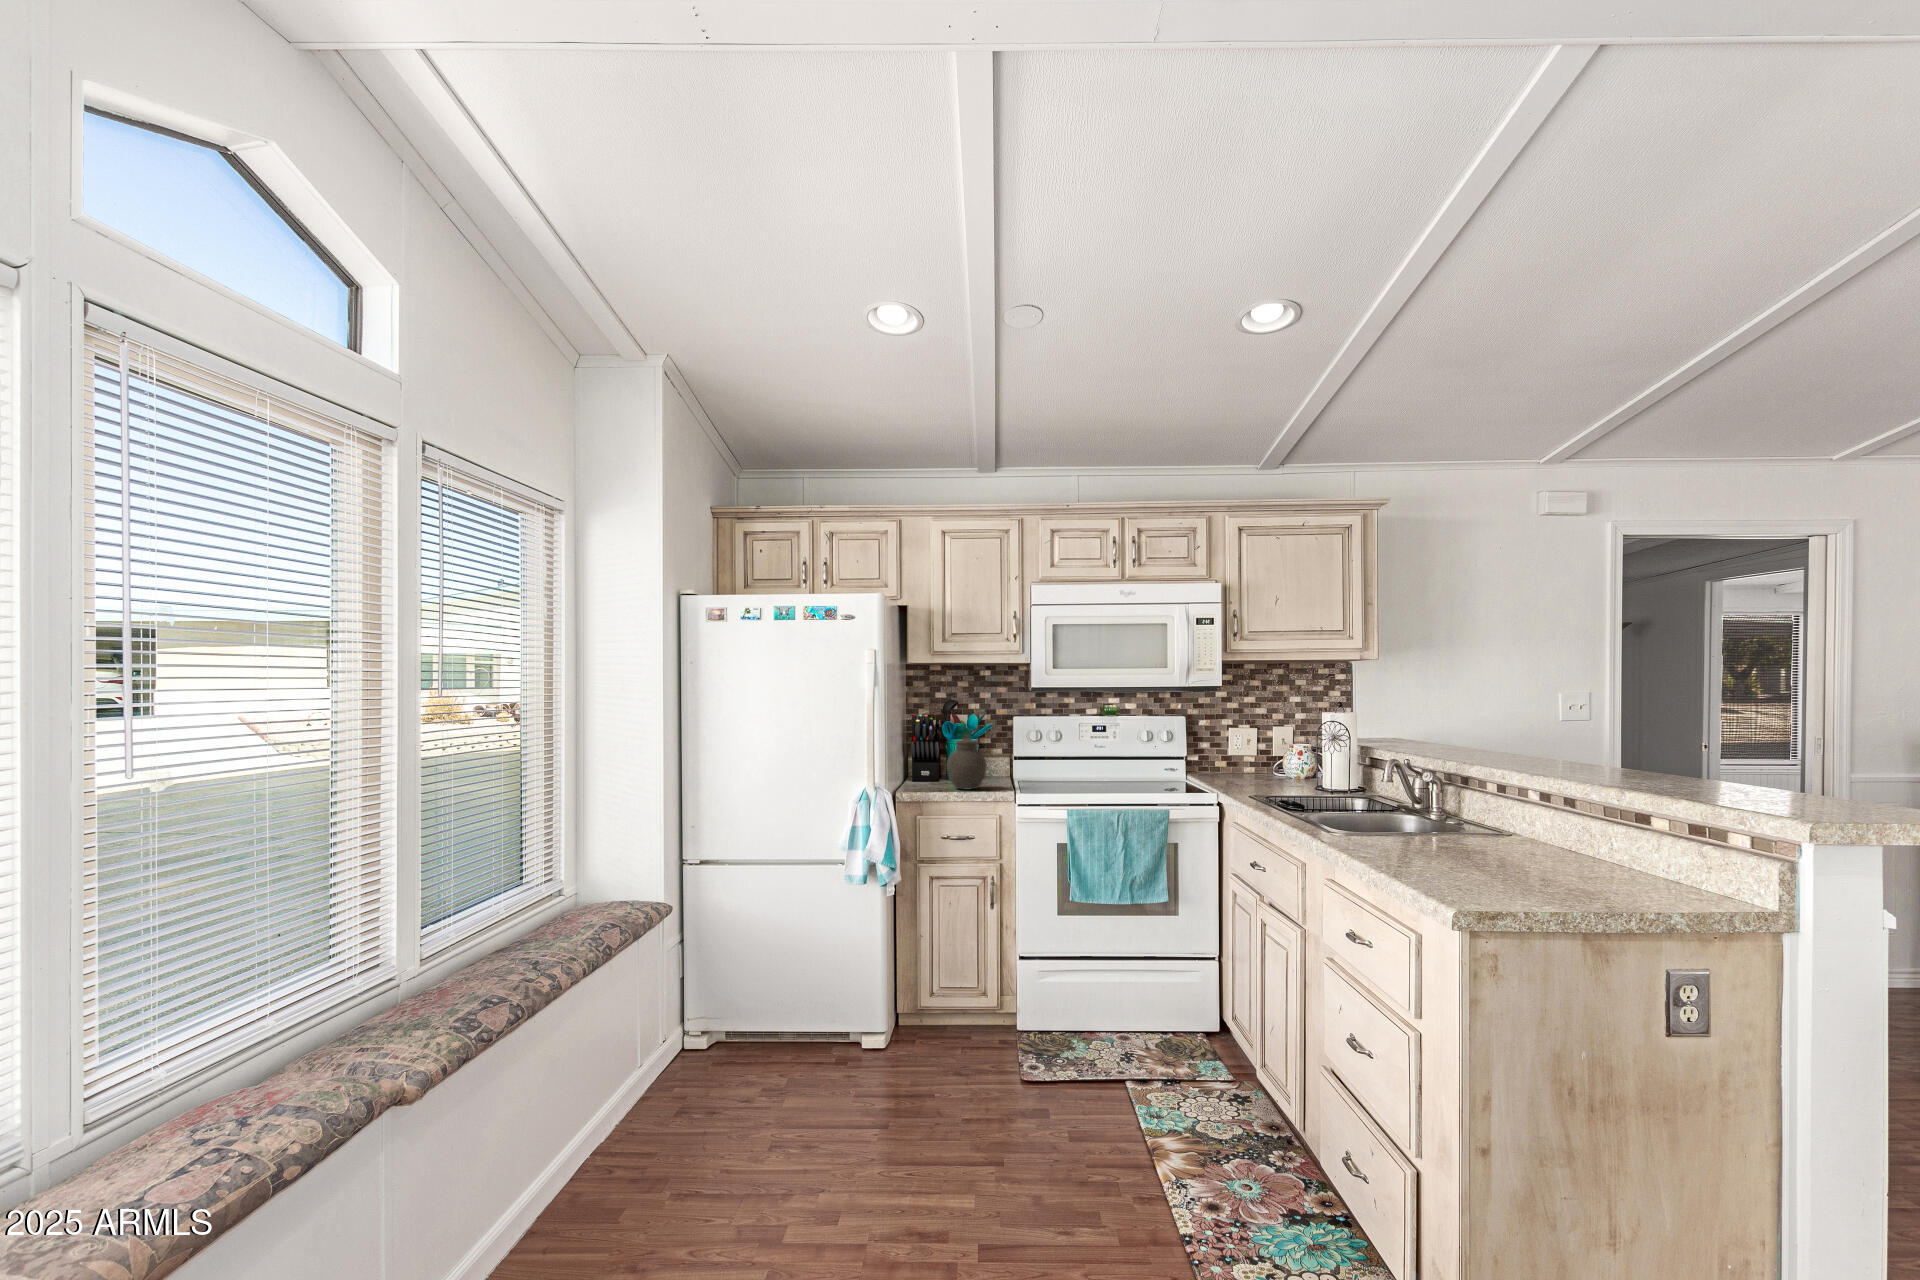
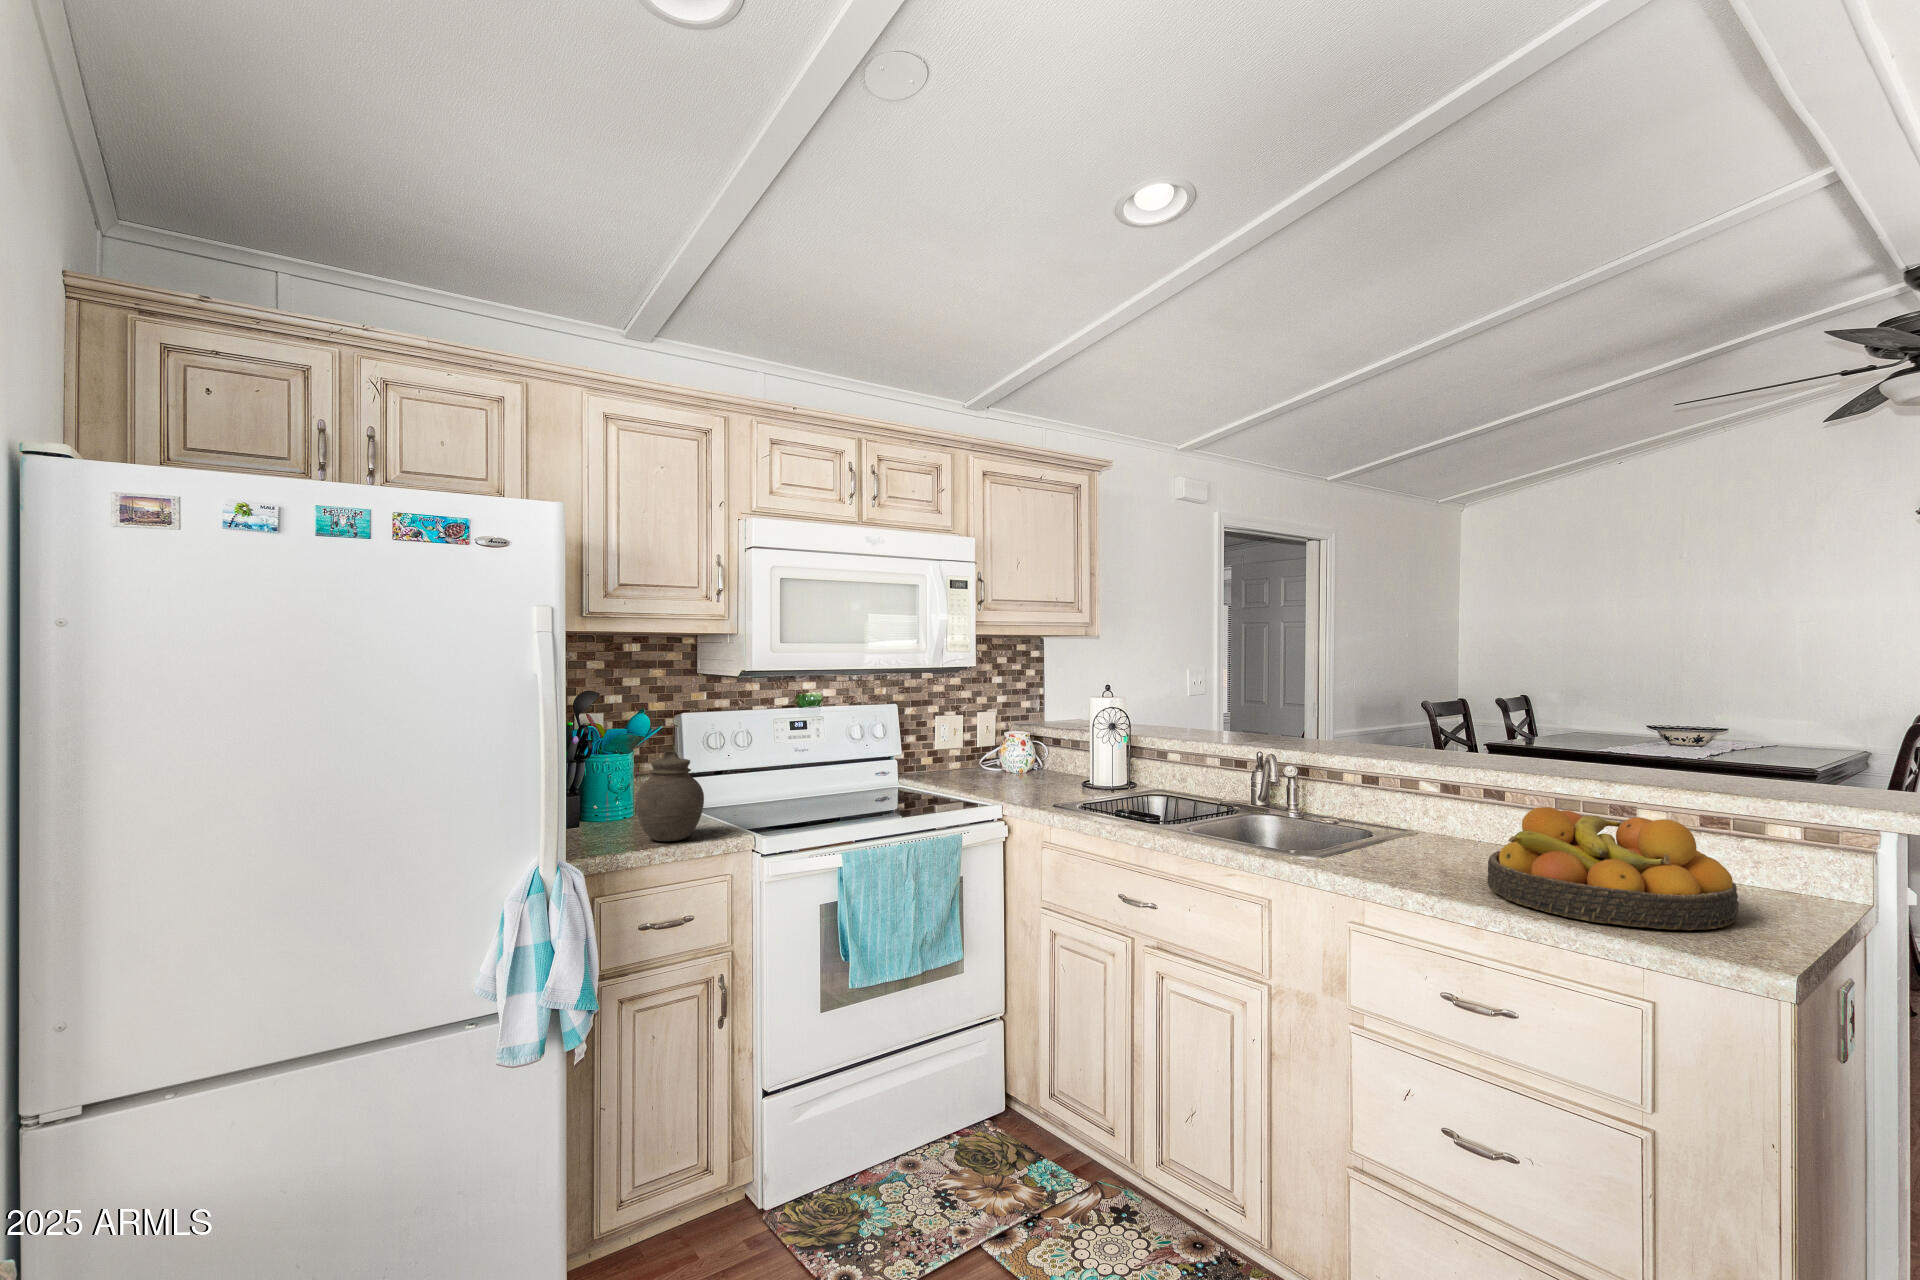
fruit bowl: none [1407,790,1609,886] -> present [1487,807,1739,930]

